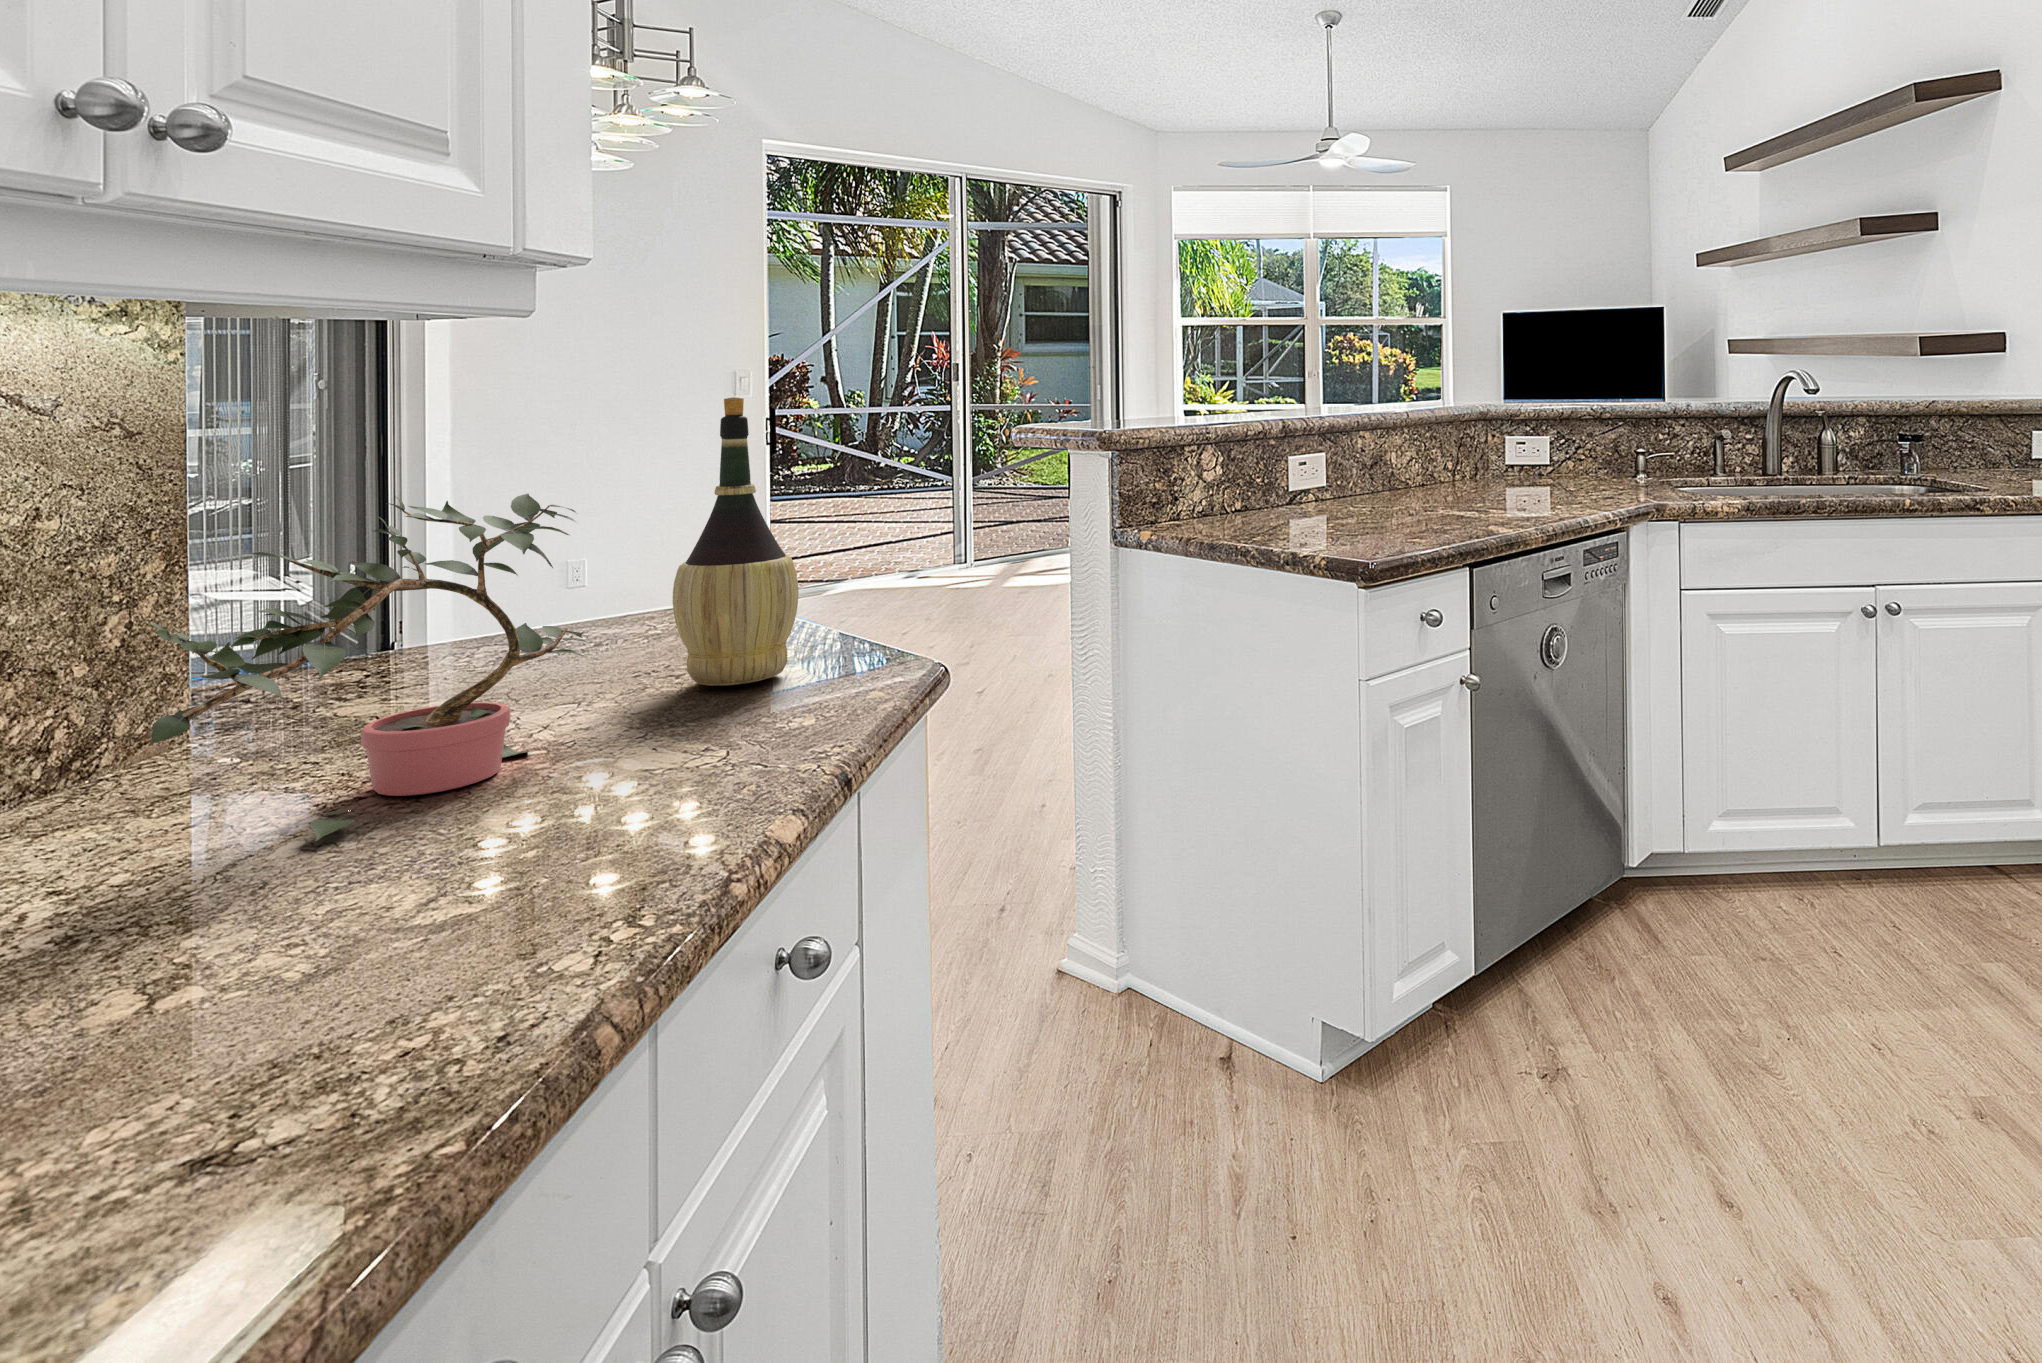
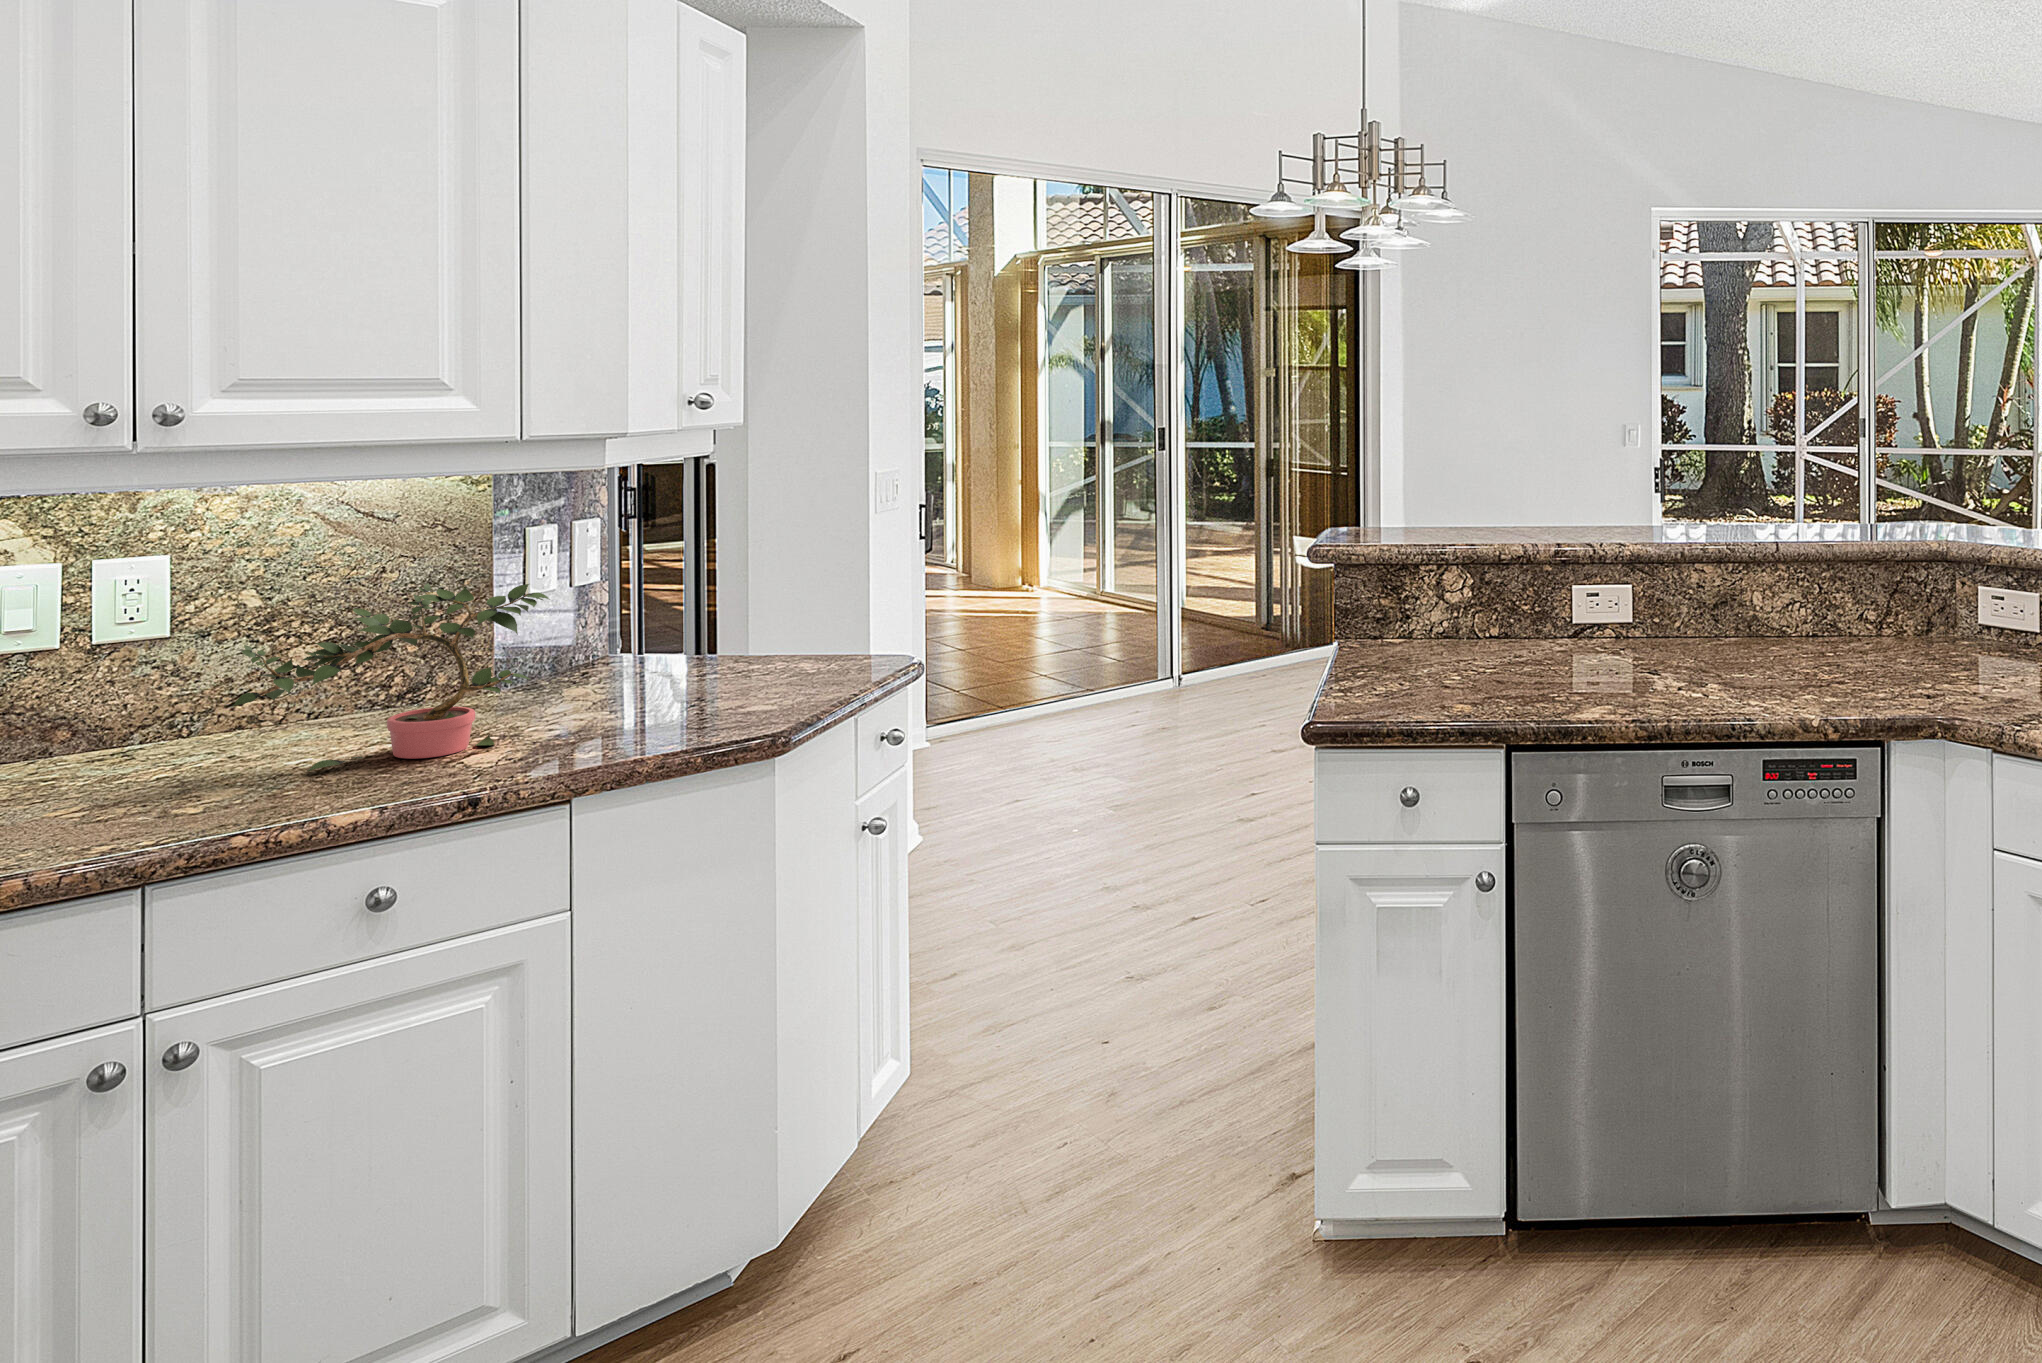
wine bottle: present [673,397,799,685] -> none [634,525,725,728]

